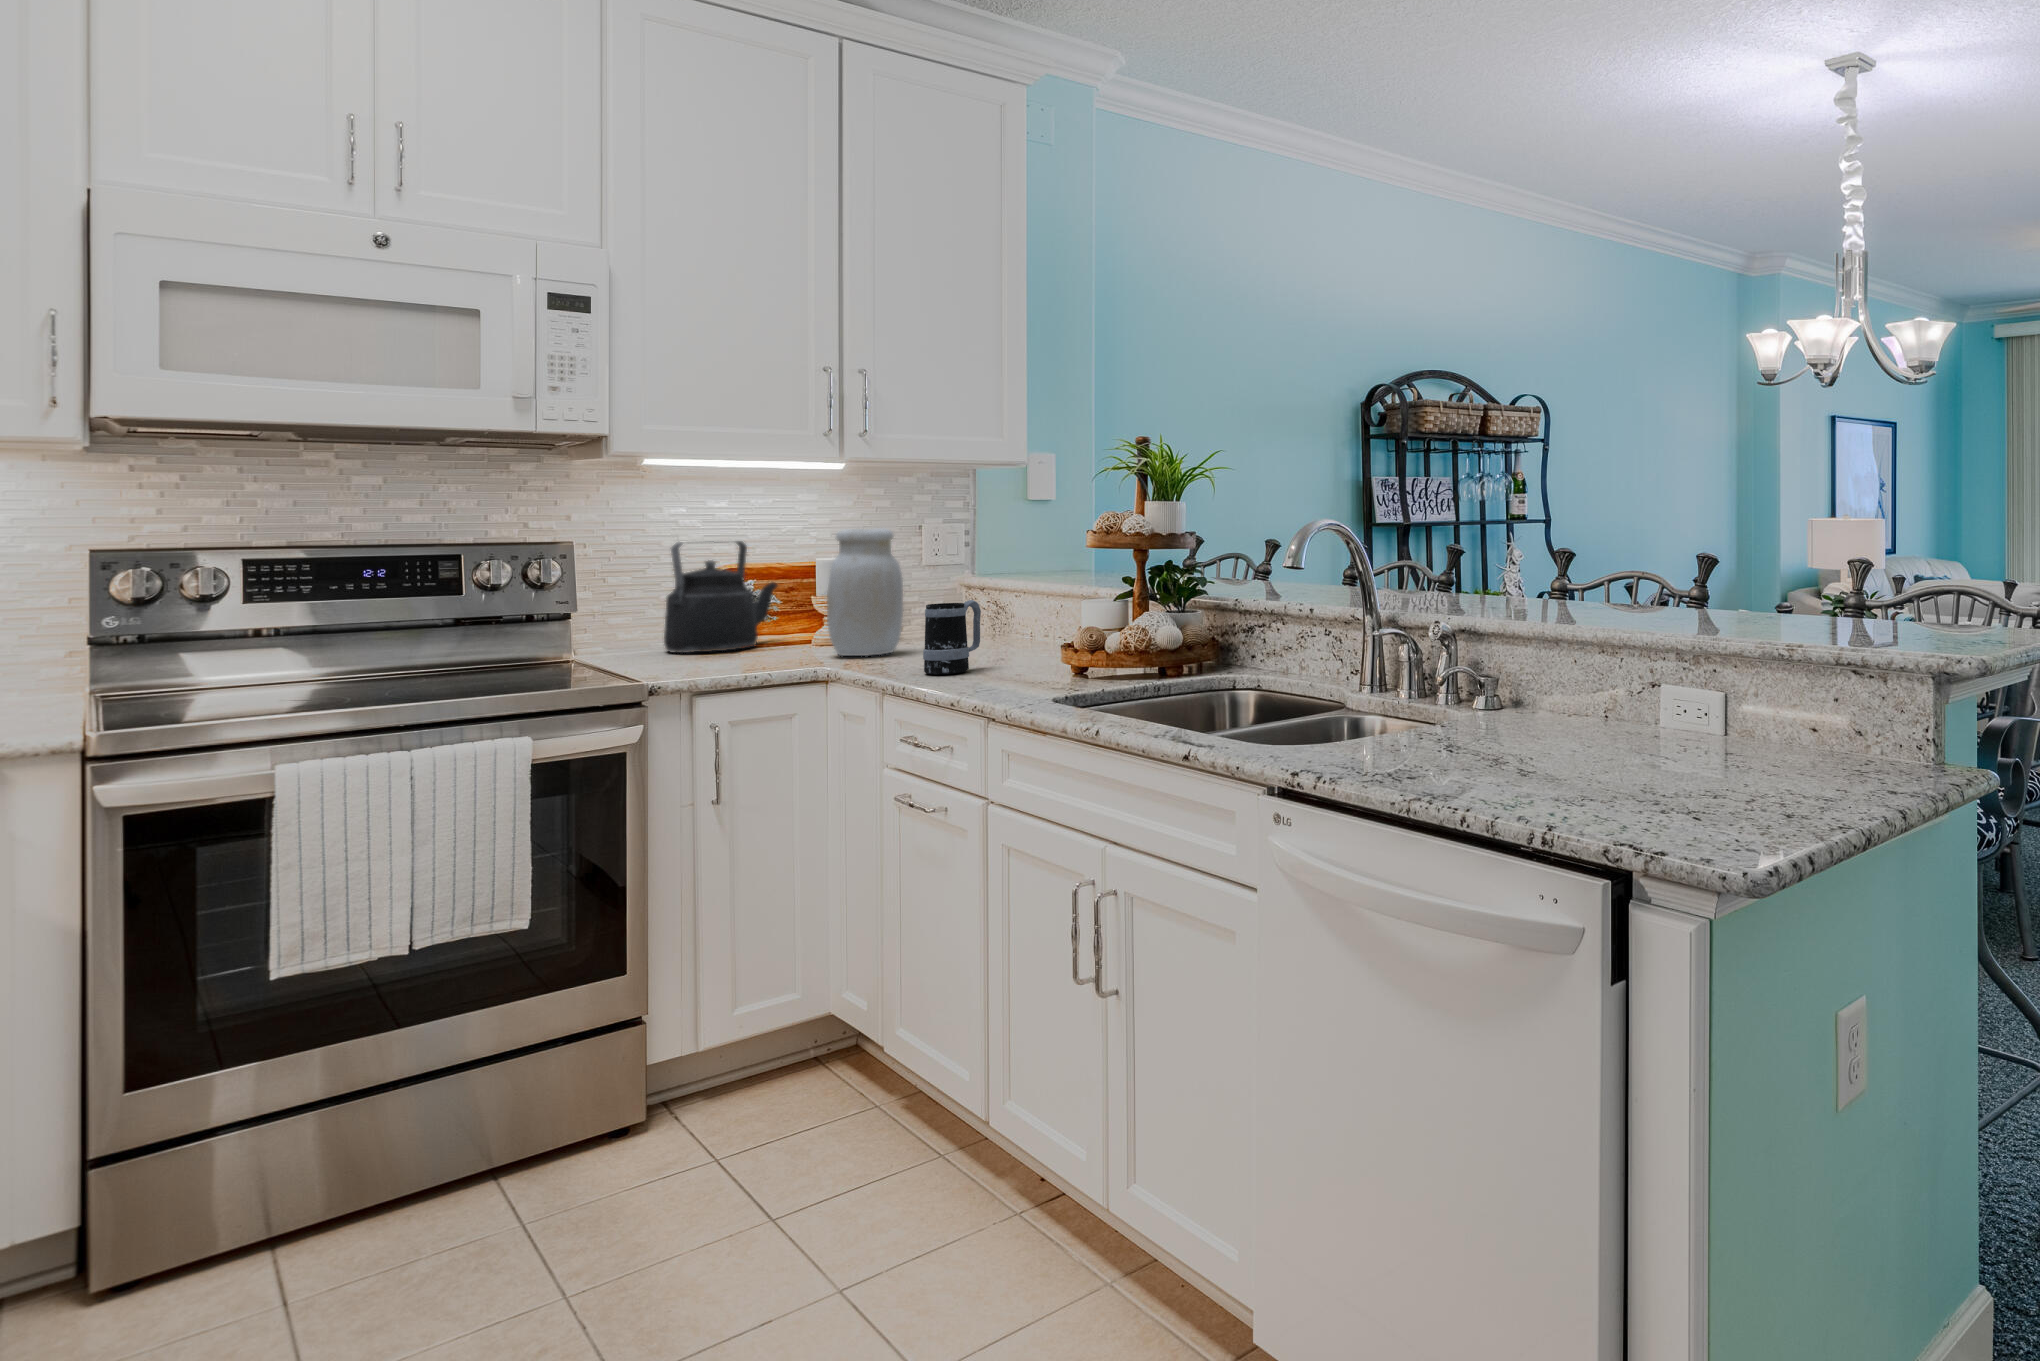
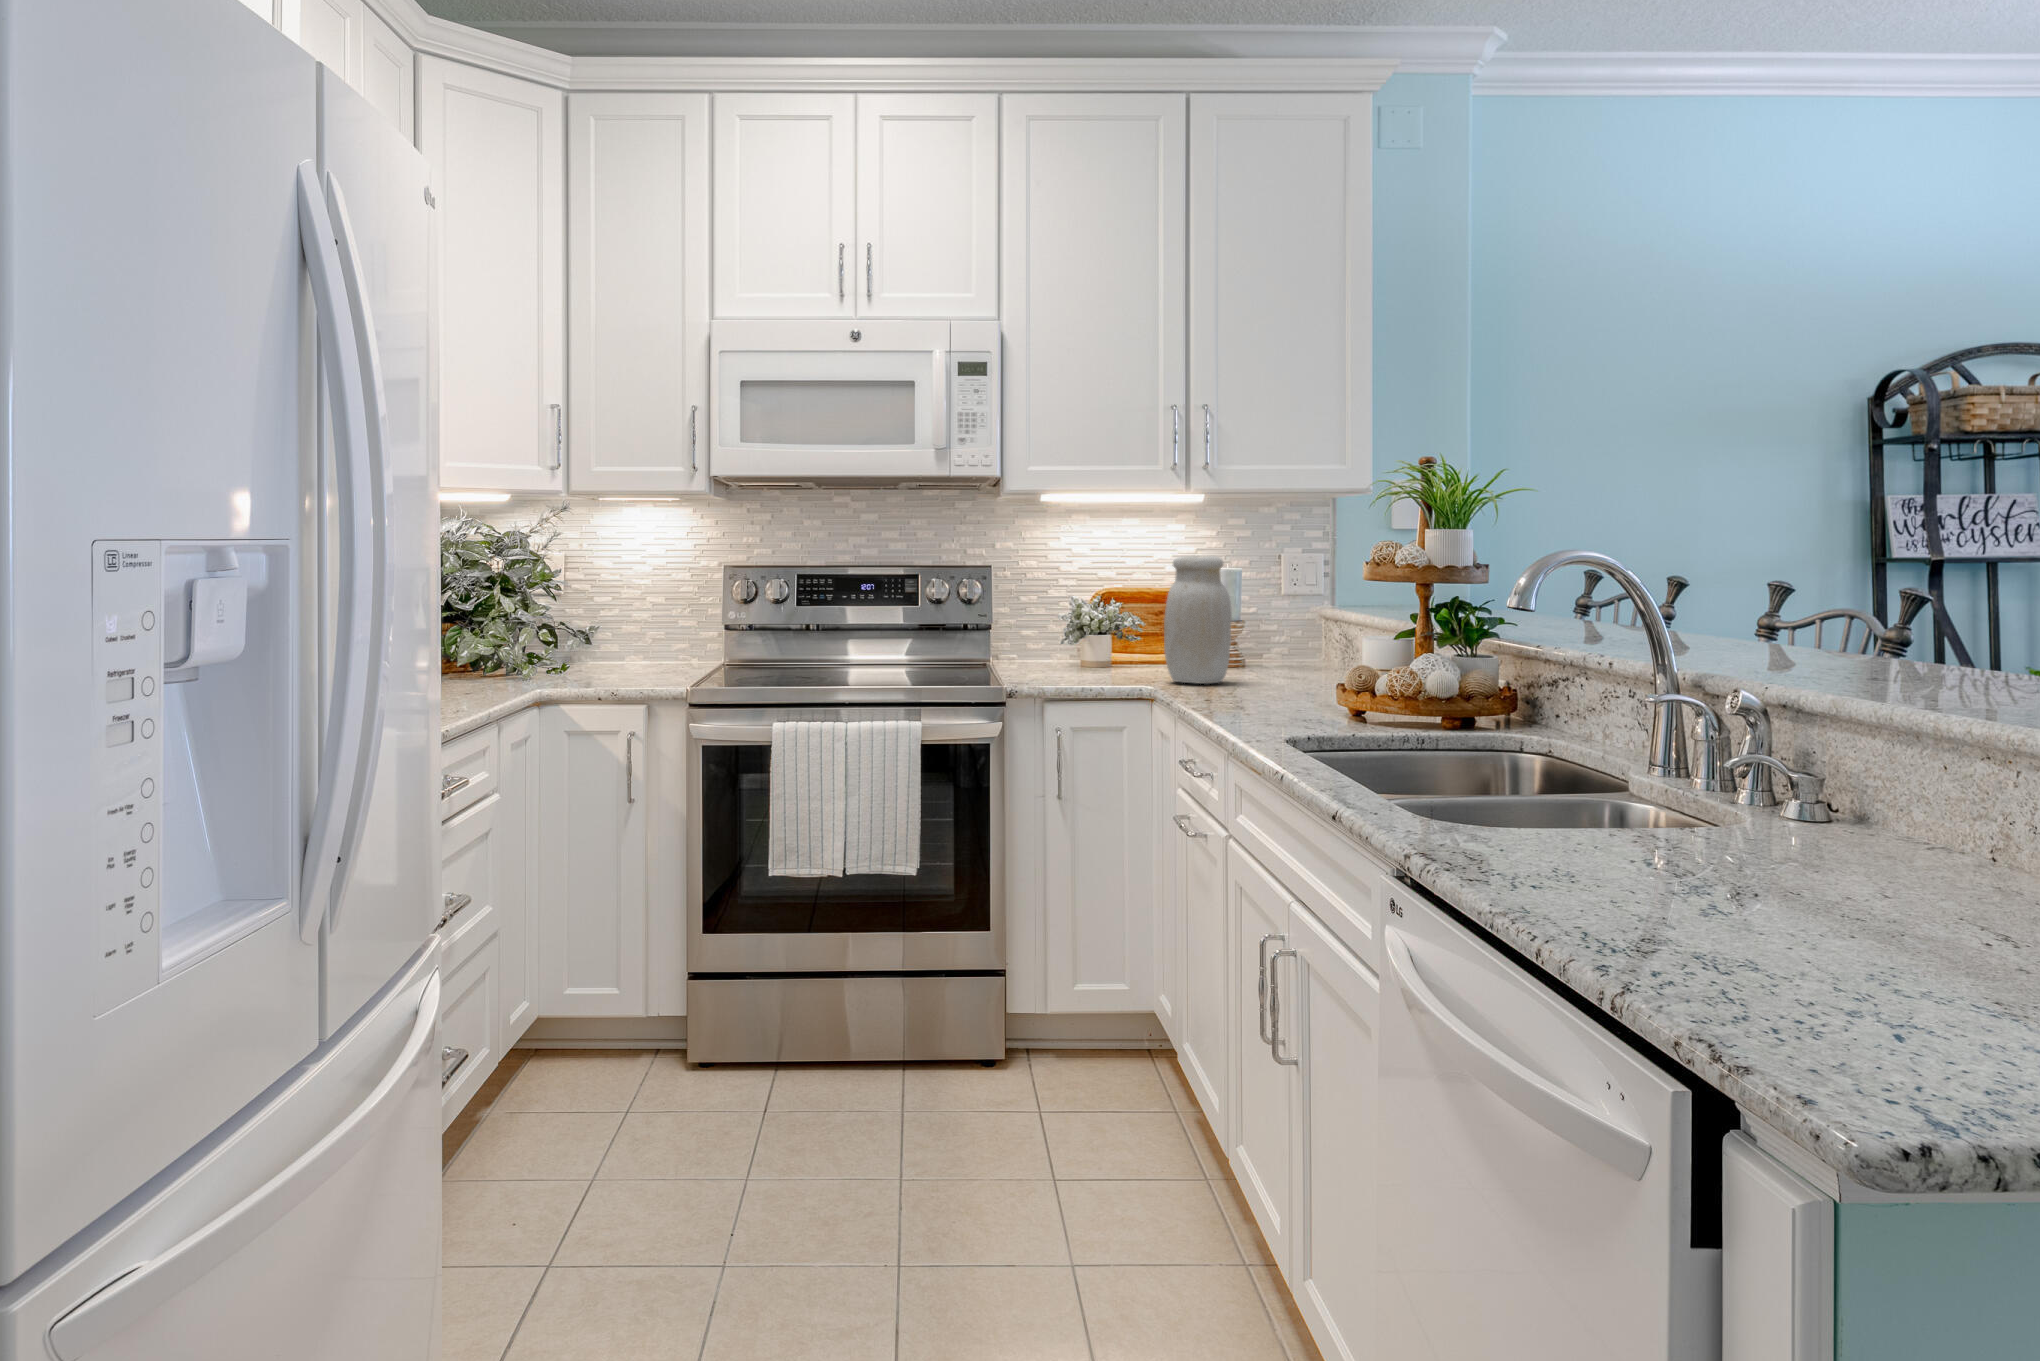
kettle: present [664,541,778,653] -> none [1050,567,1145,670]
mug: present [923,600,981,674] -> none [1224,632,1281,706]

